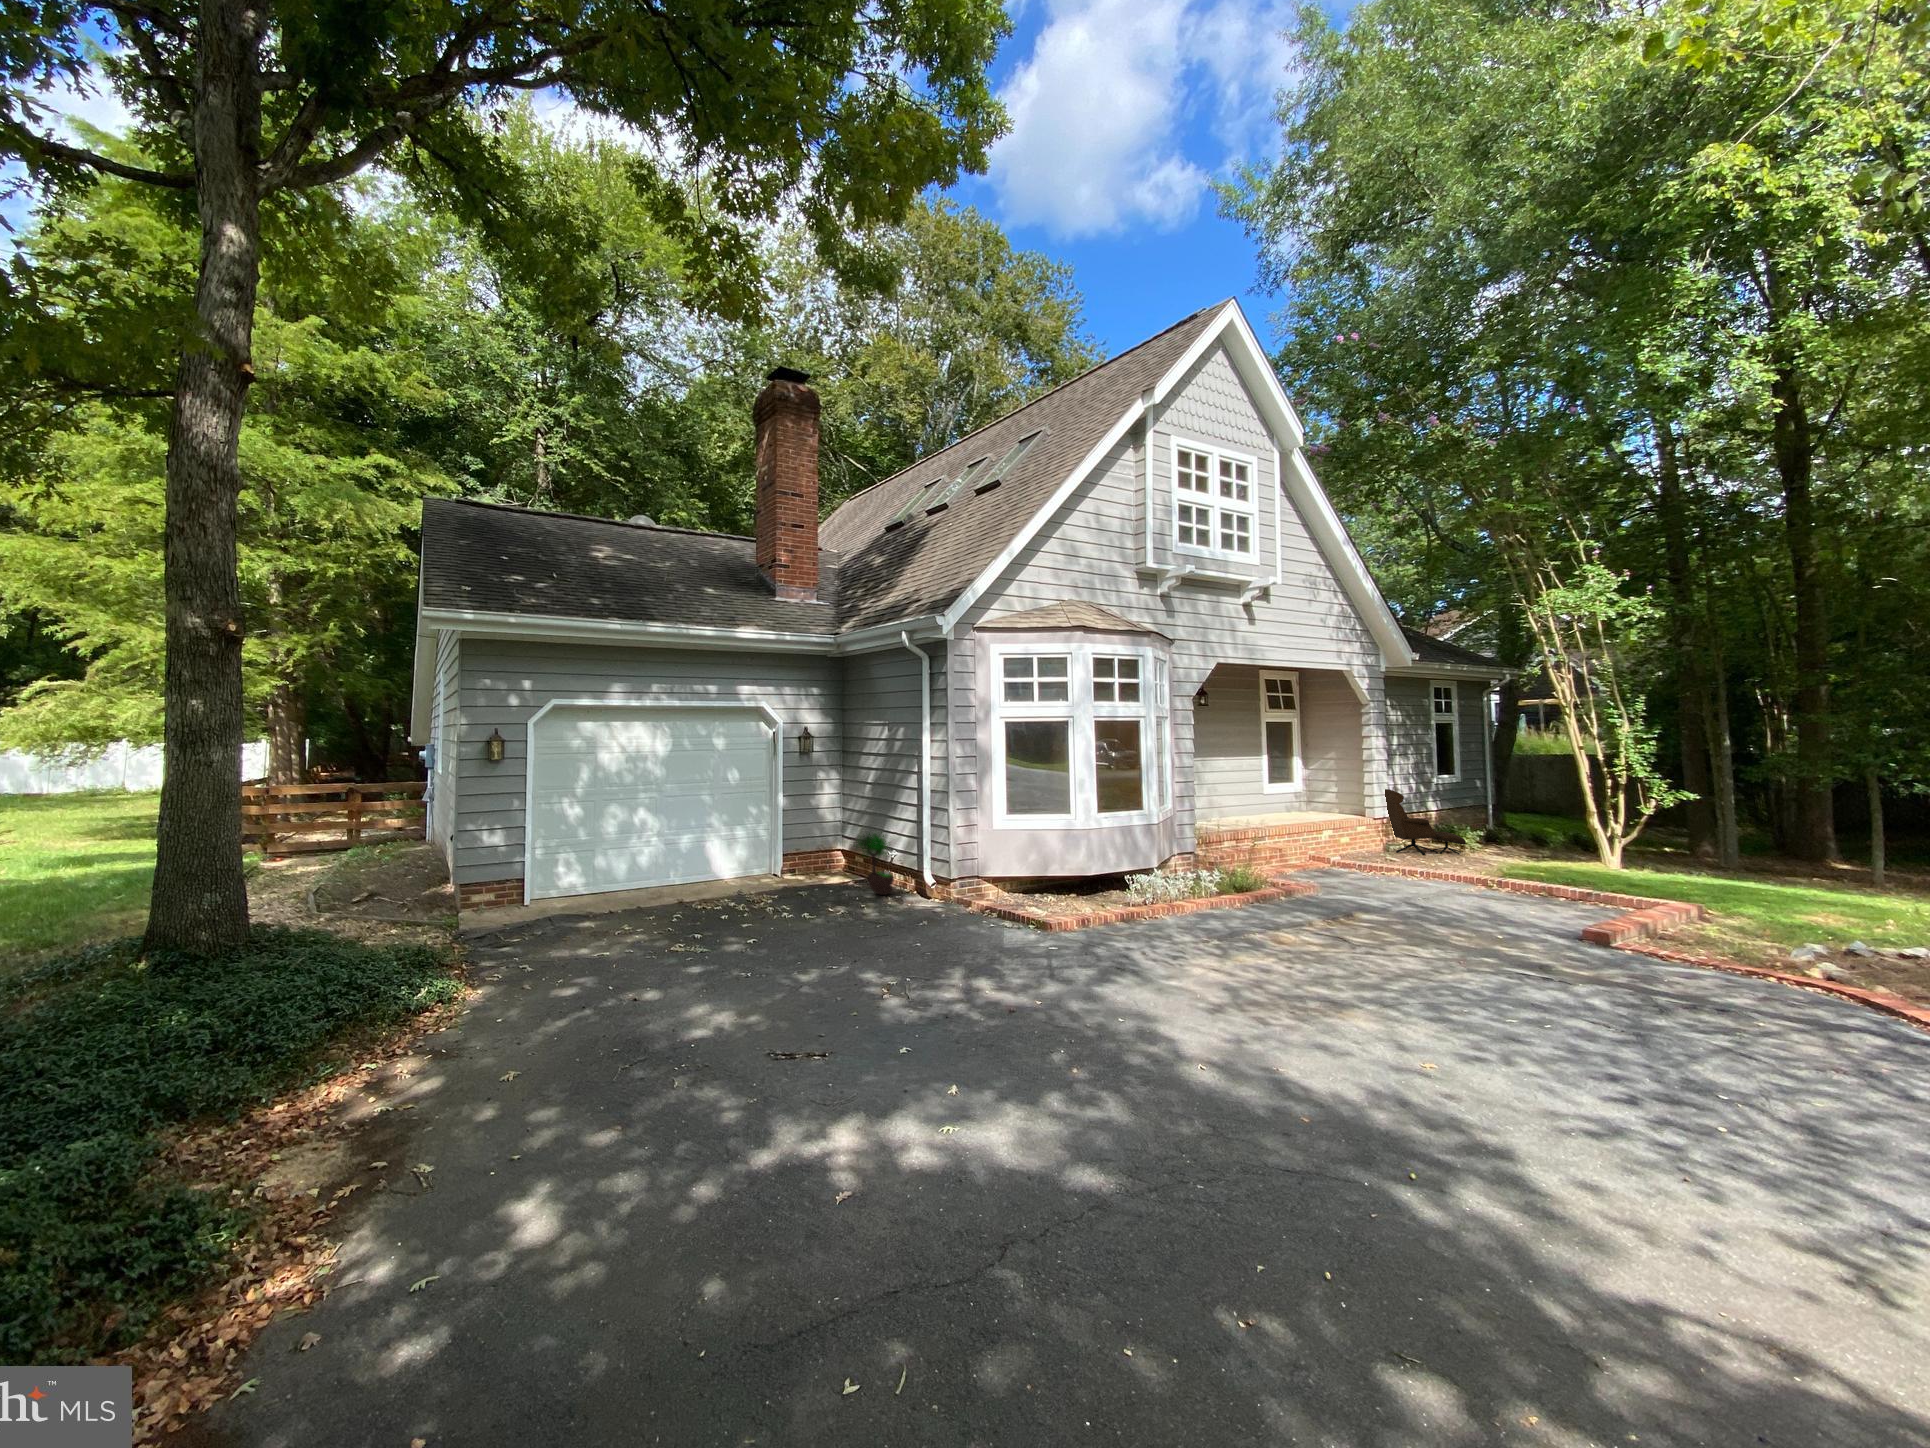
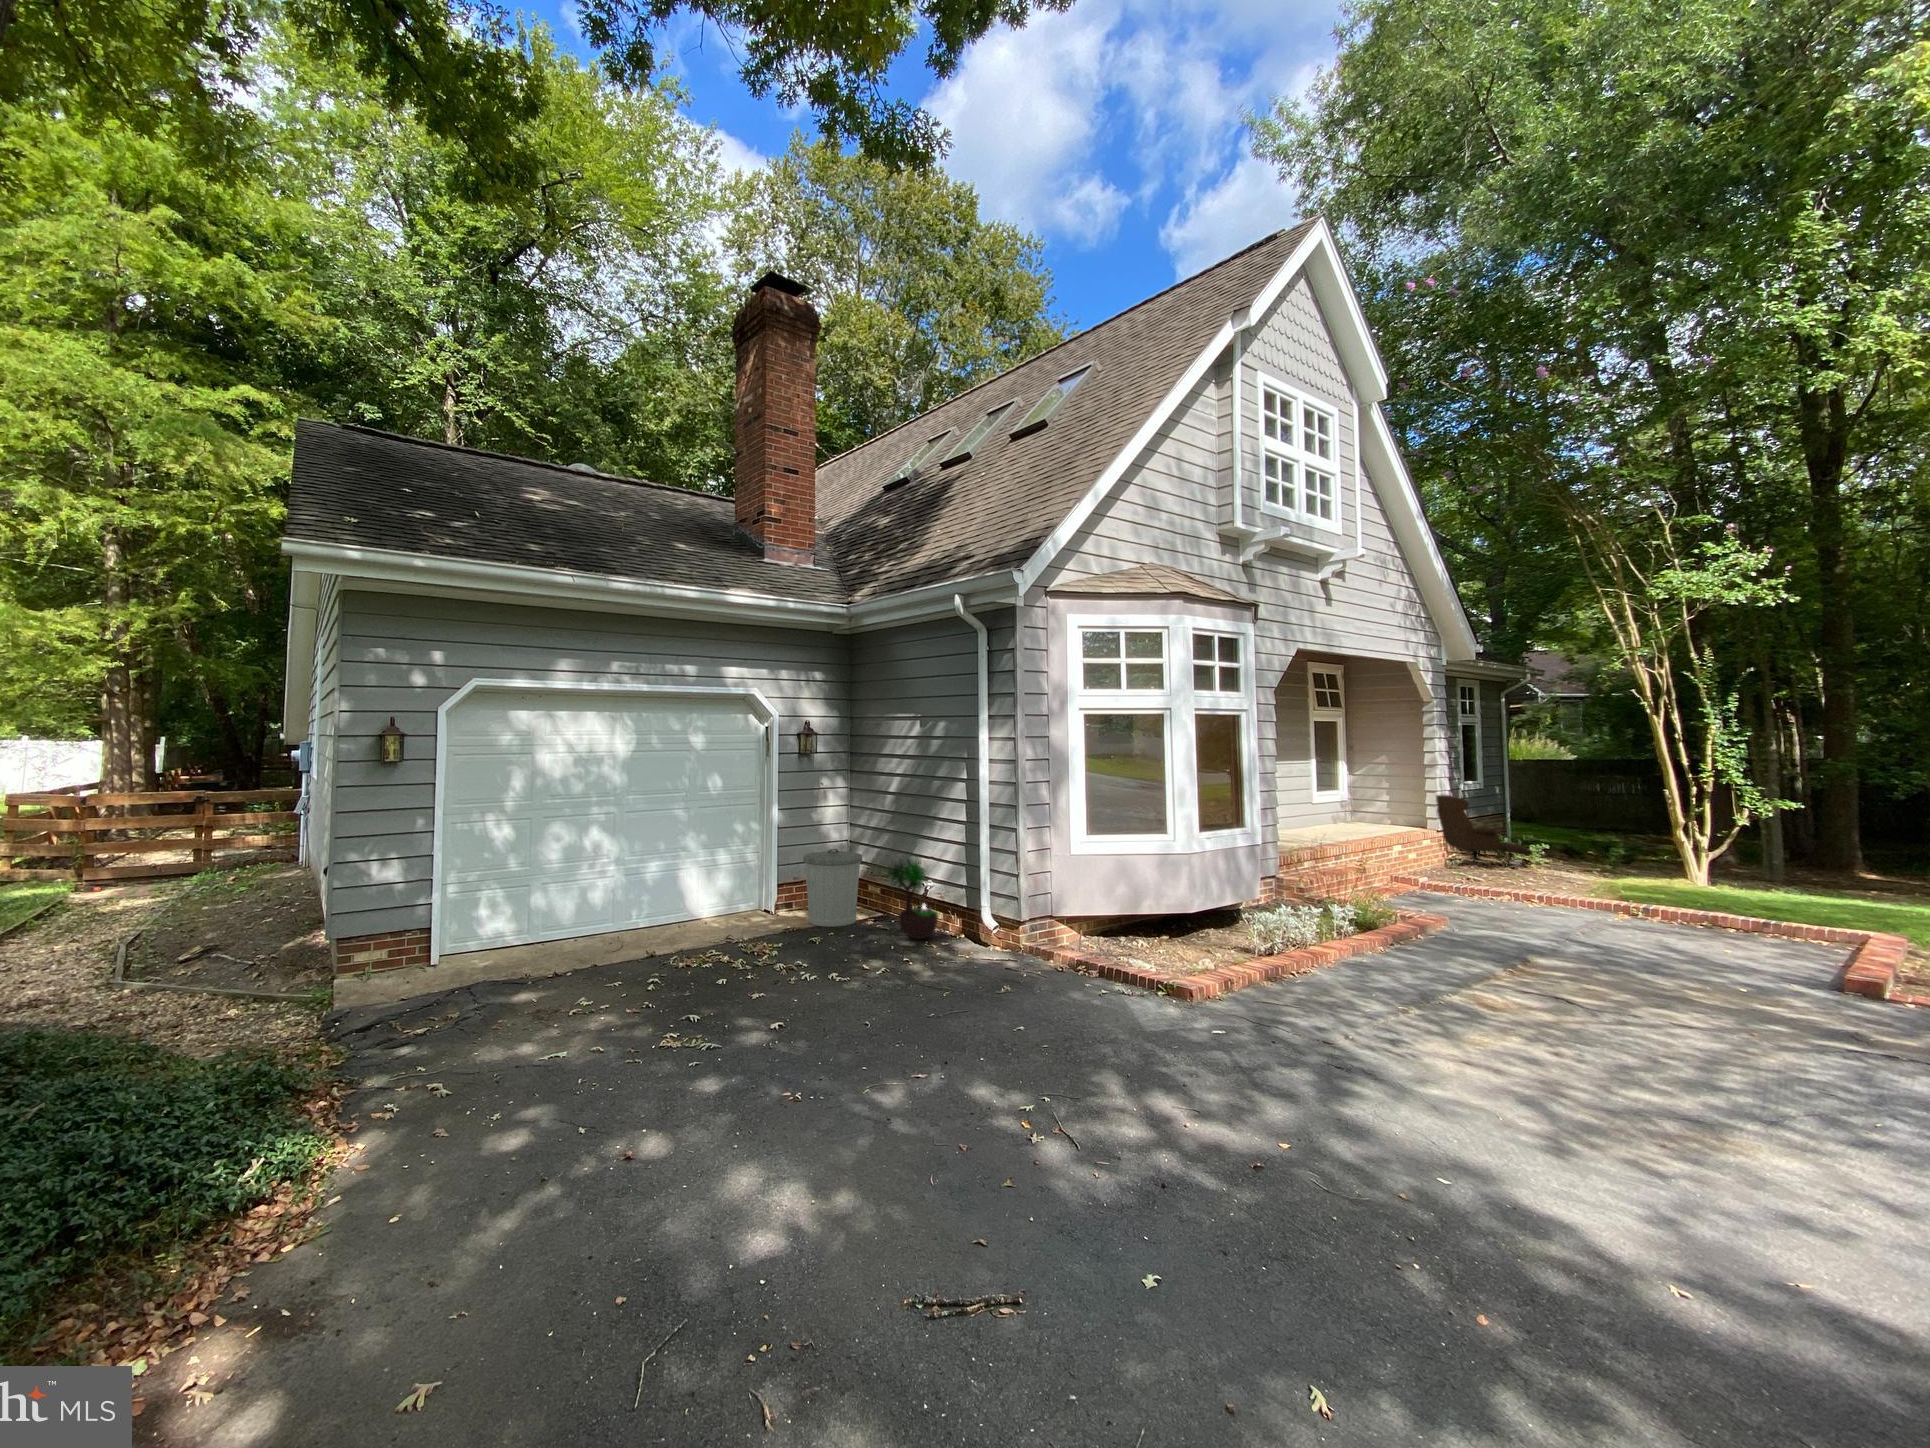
trash can: none [800,827,847,887] -> present [803,849,862,927]

